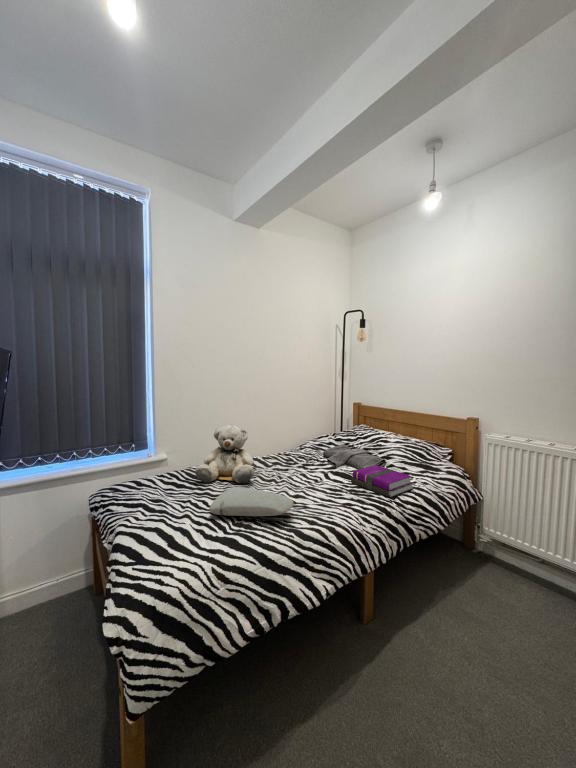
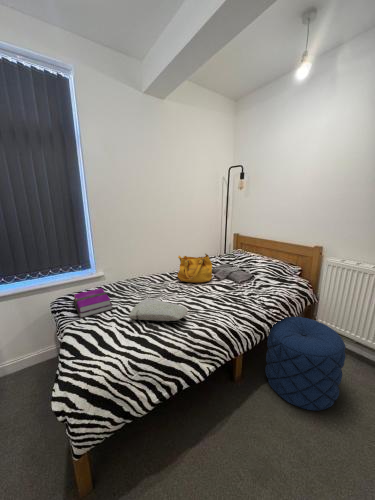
teddy bear: present [195,424,254,484] -> none [121,252,162,294]
handbag: none [275,428,325,470] -> present [177,254,212,283]
notebook: present [351,465,413,497] -> present [73,288,113,318]
pouf: none [409,518,522,662] -> present [265,317,346,411]

